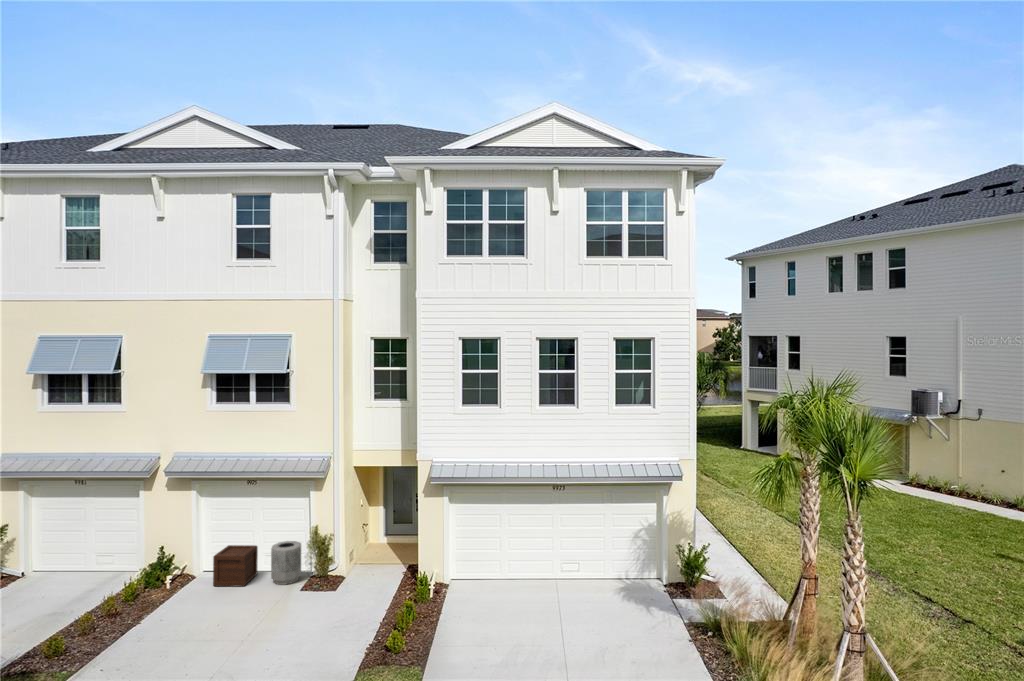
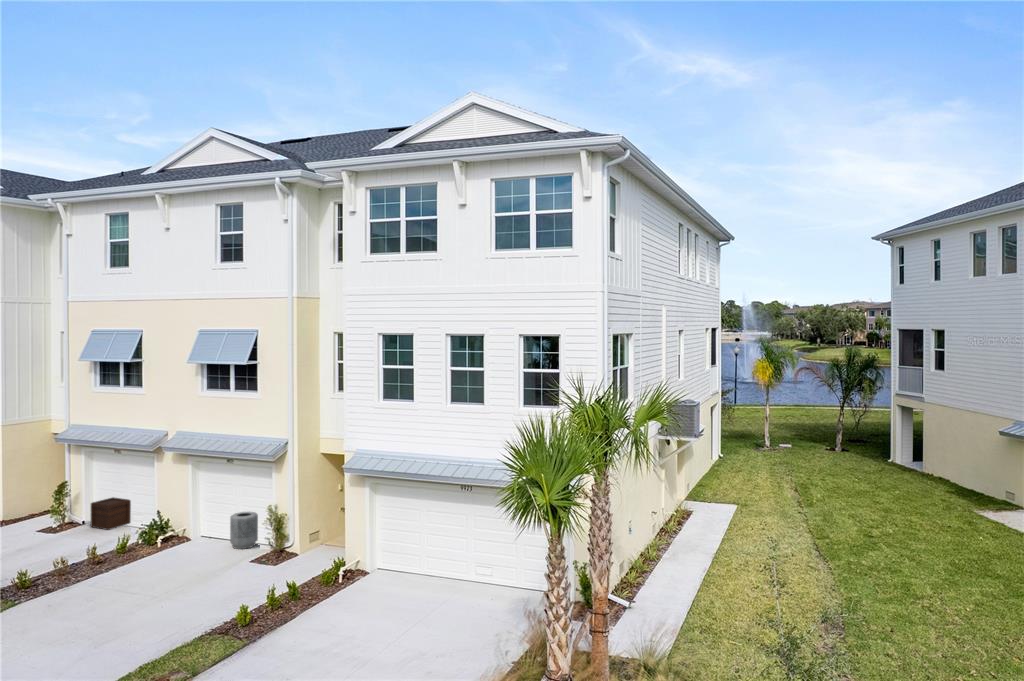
wooden crate: present [213,545,258,586] -> present [91,497,131,530]

